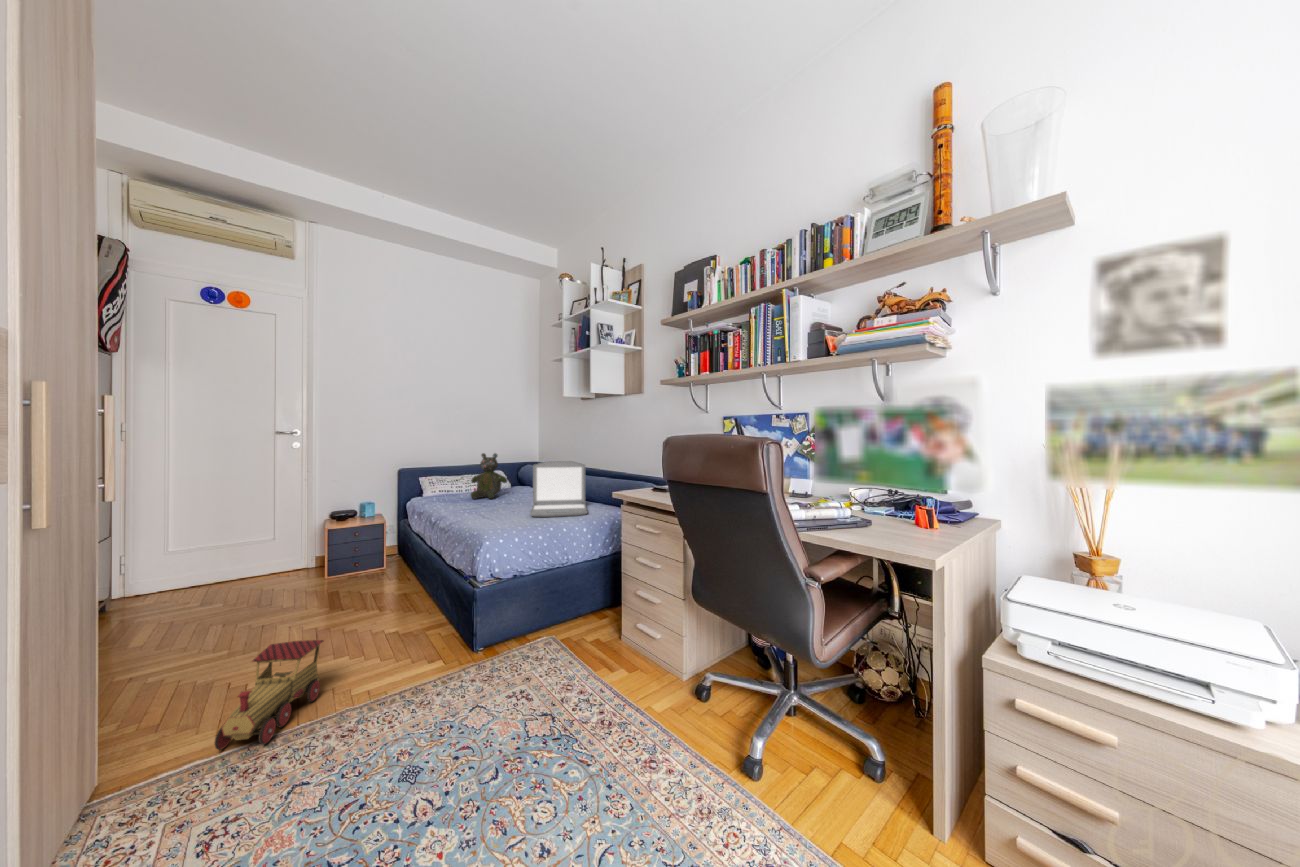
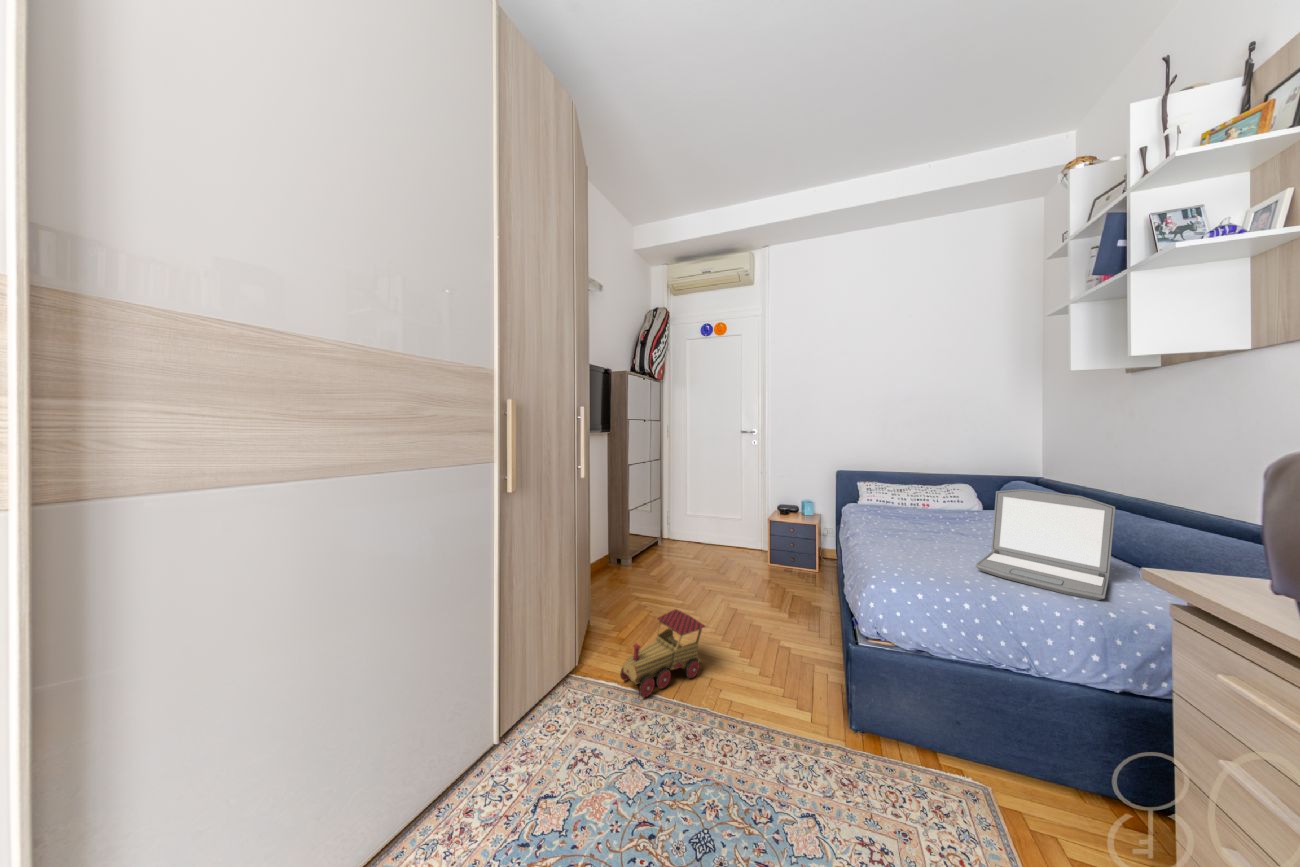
teddy bear: present [471,453,507,499] -> none [909,463,967,524]

